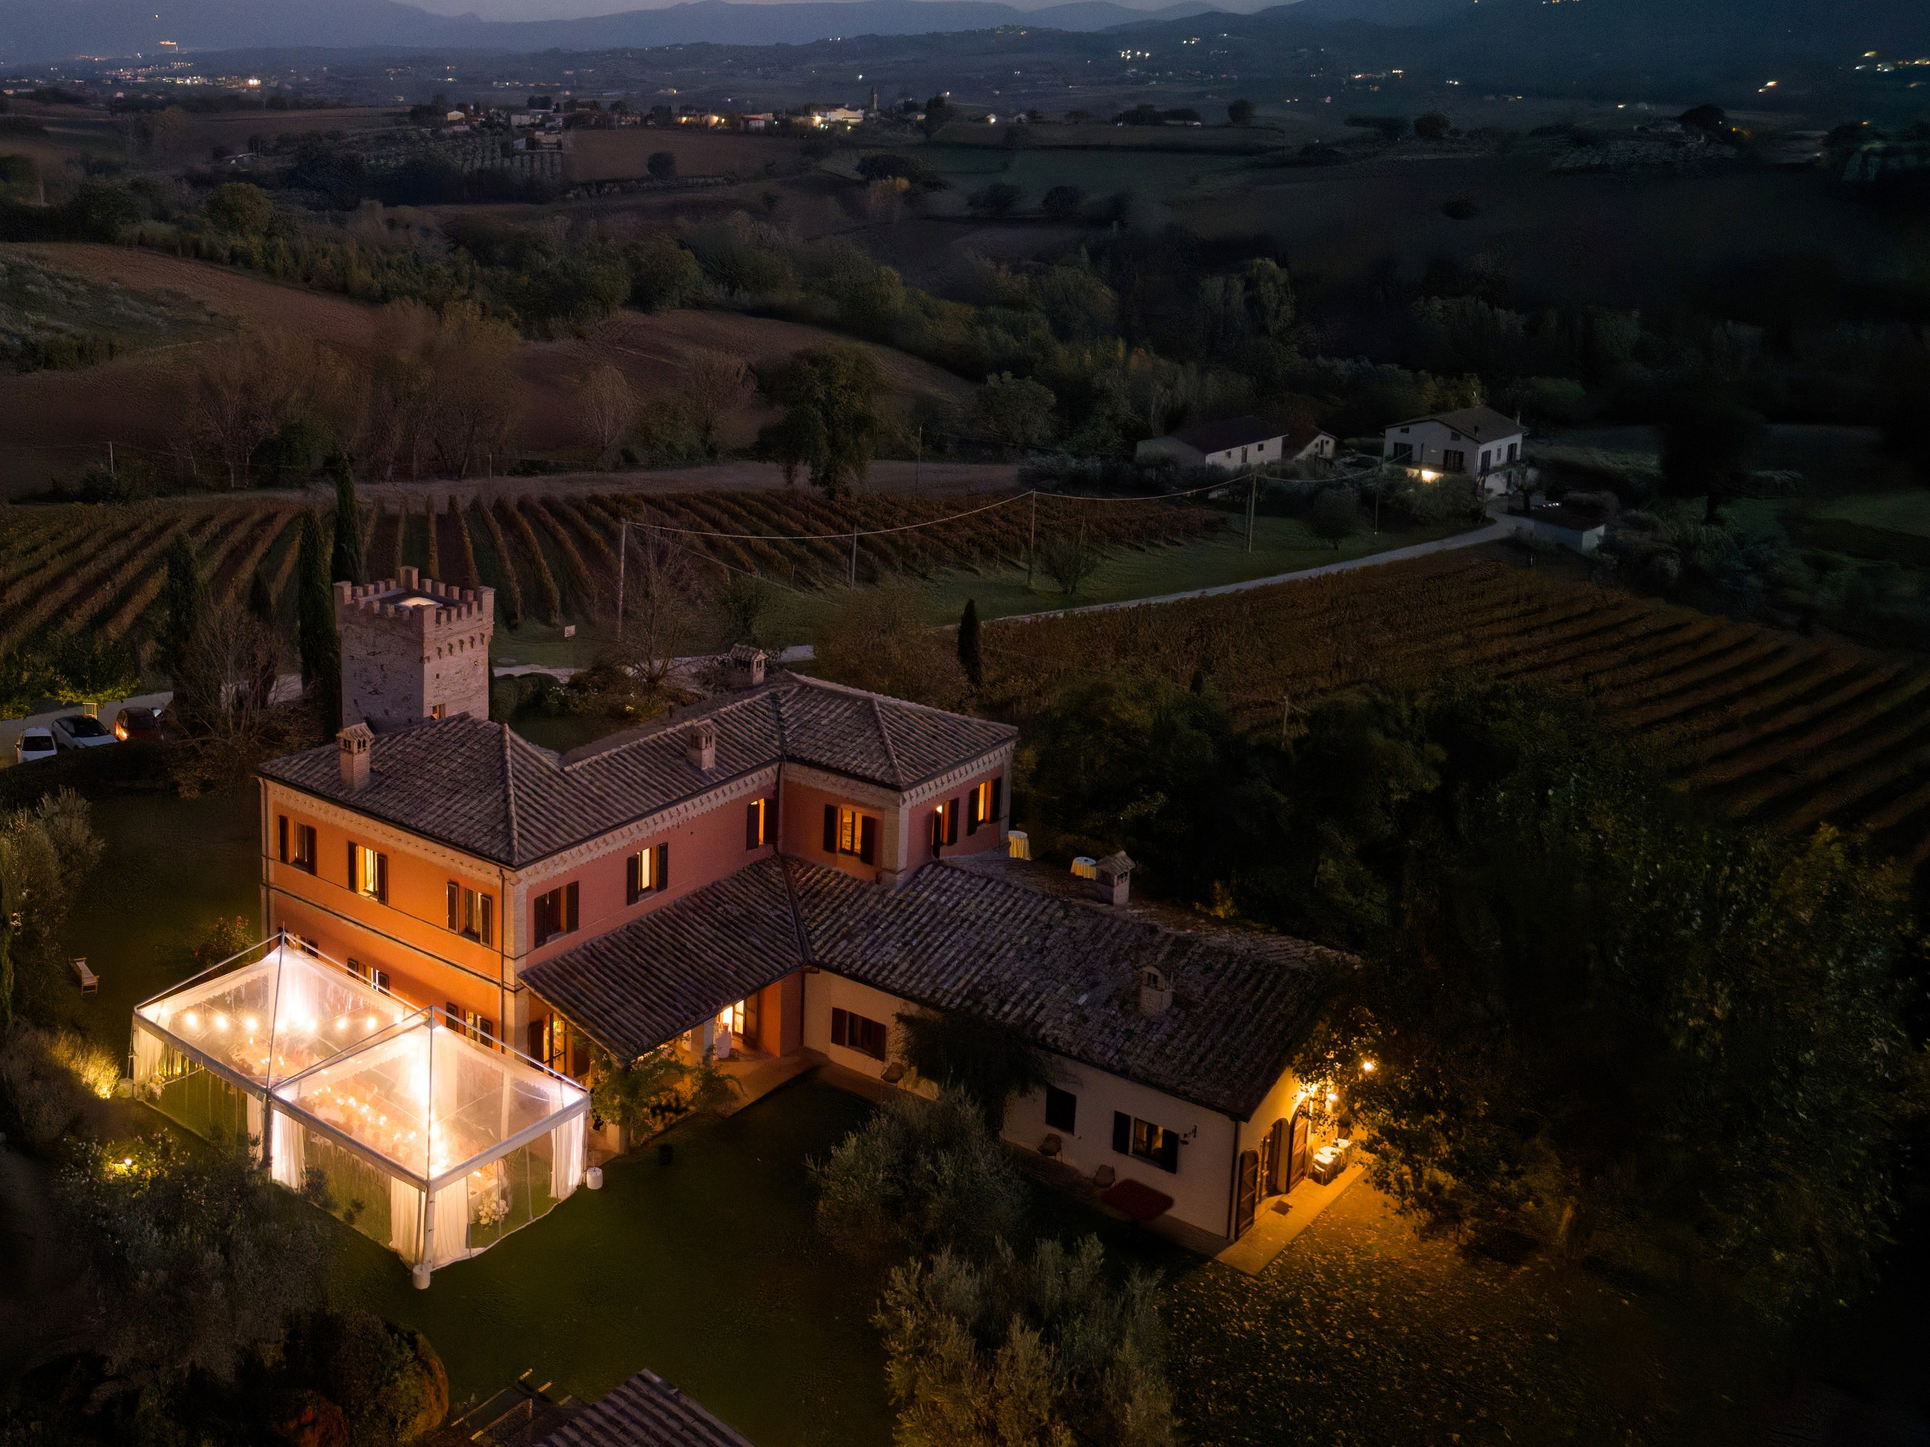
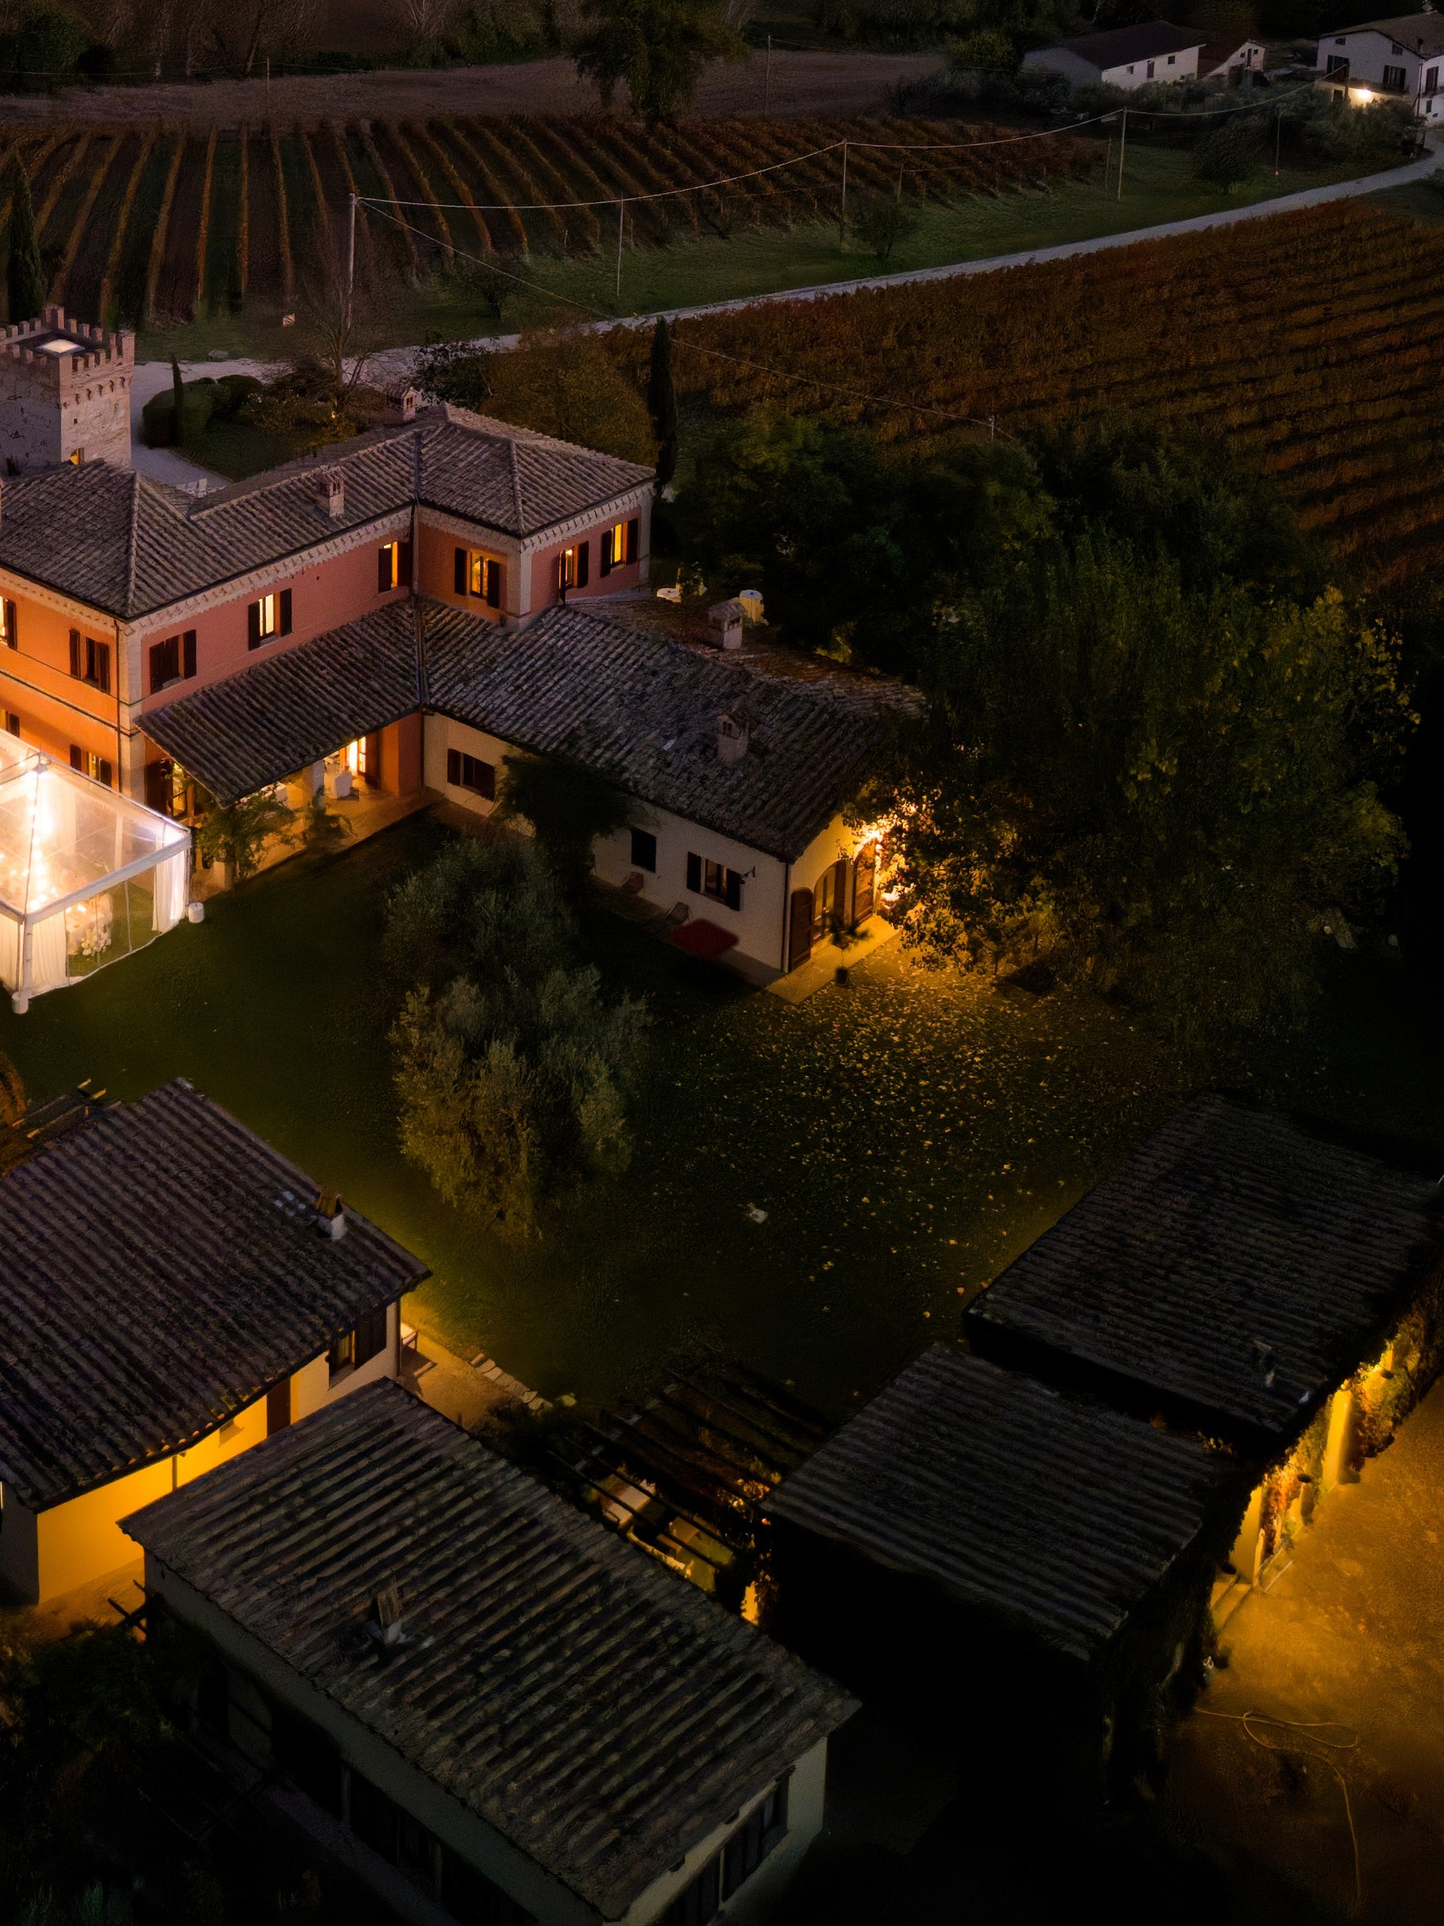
potted plant: present [646,1088,692,1164] -> present [814,904,873,987]

